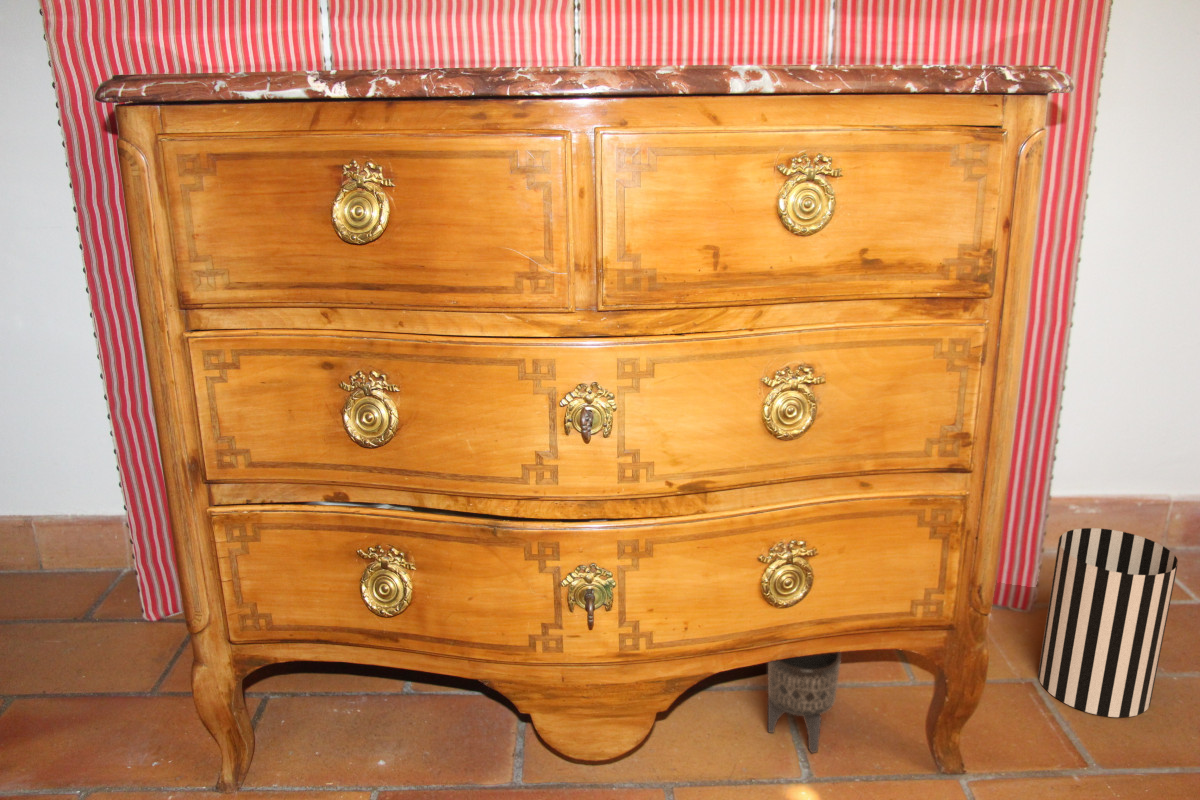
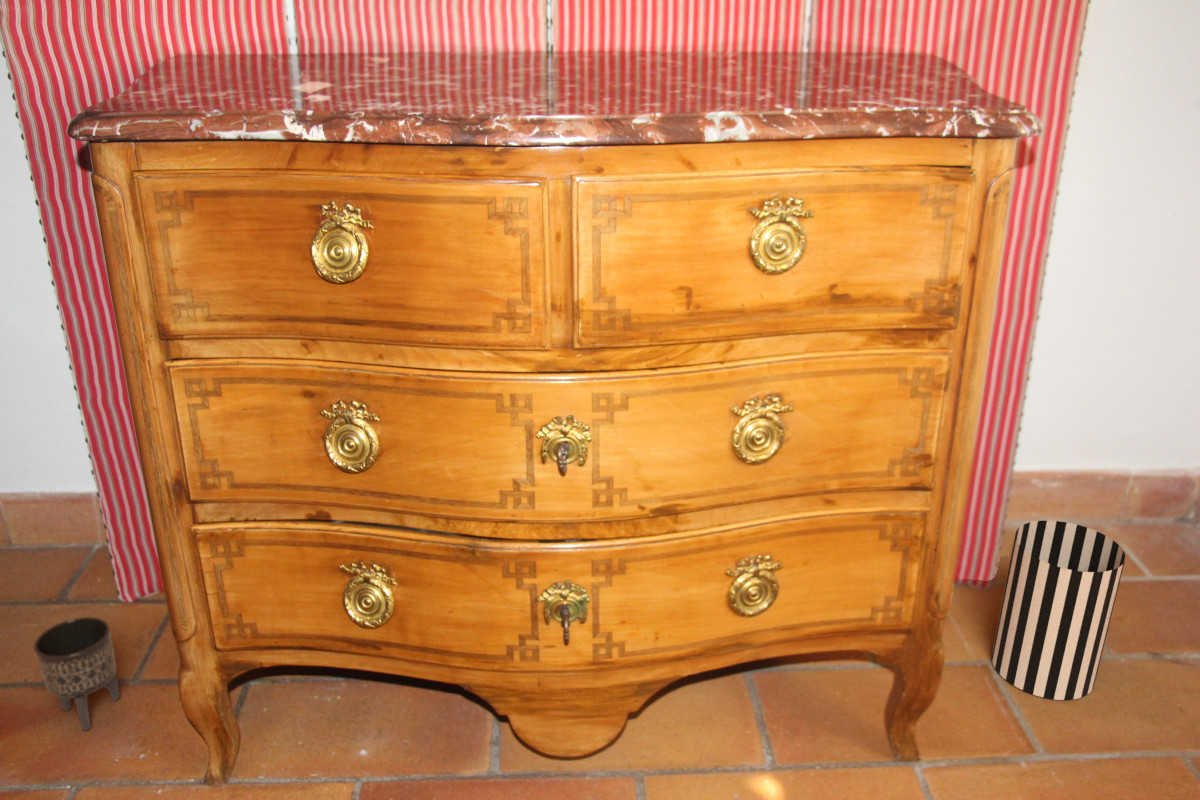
planter: present [768,652,841,753] -> present [34,617,120,730]

